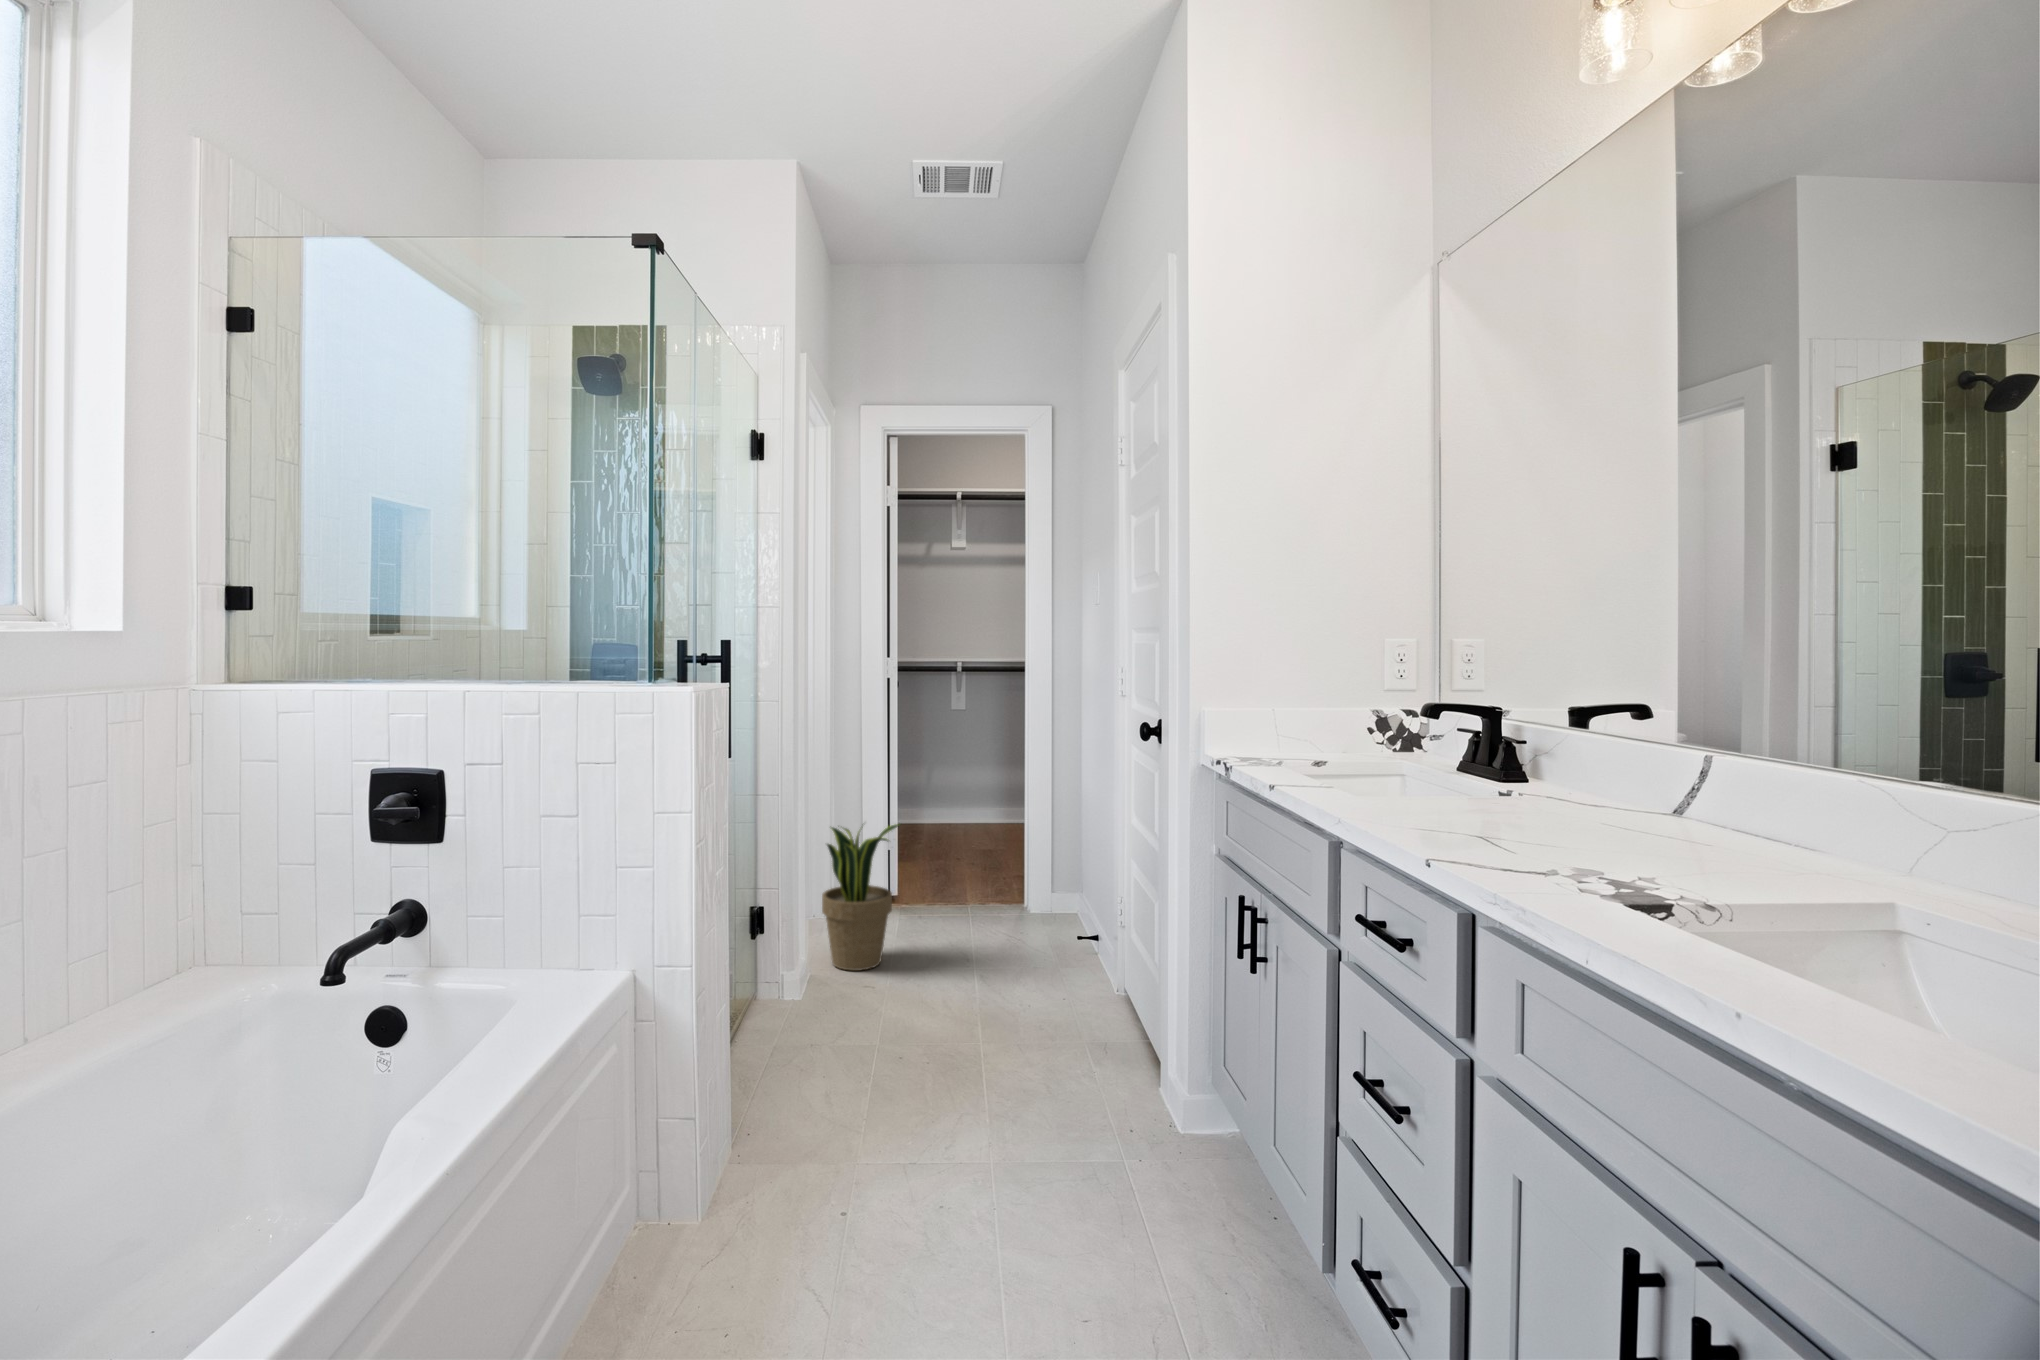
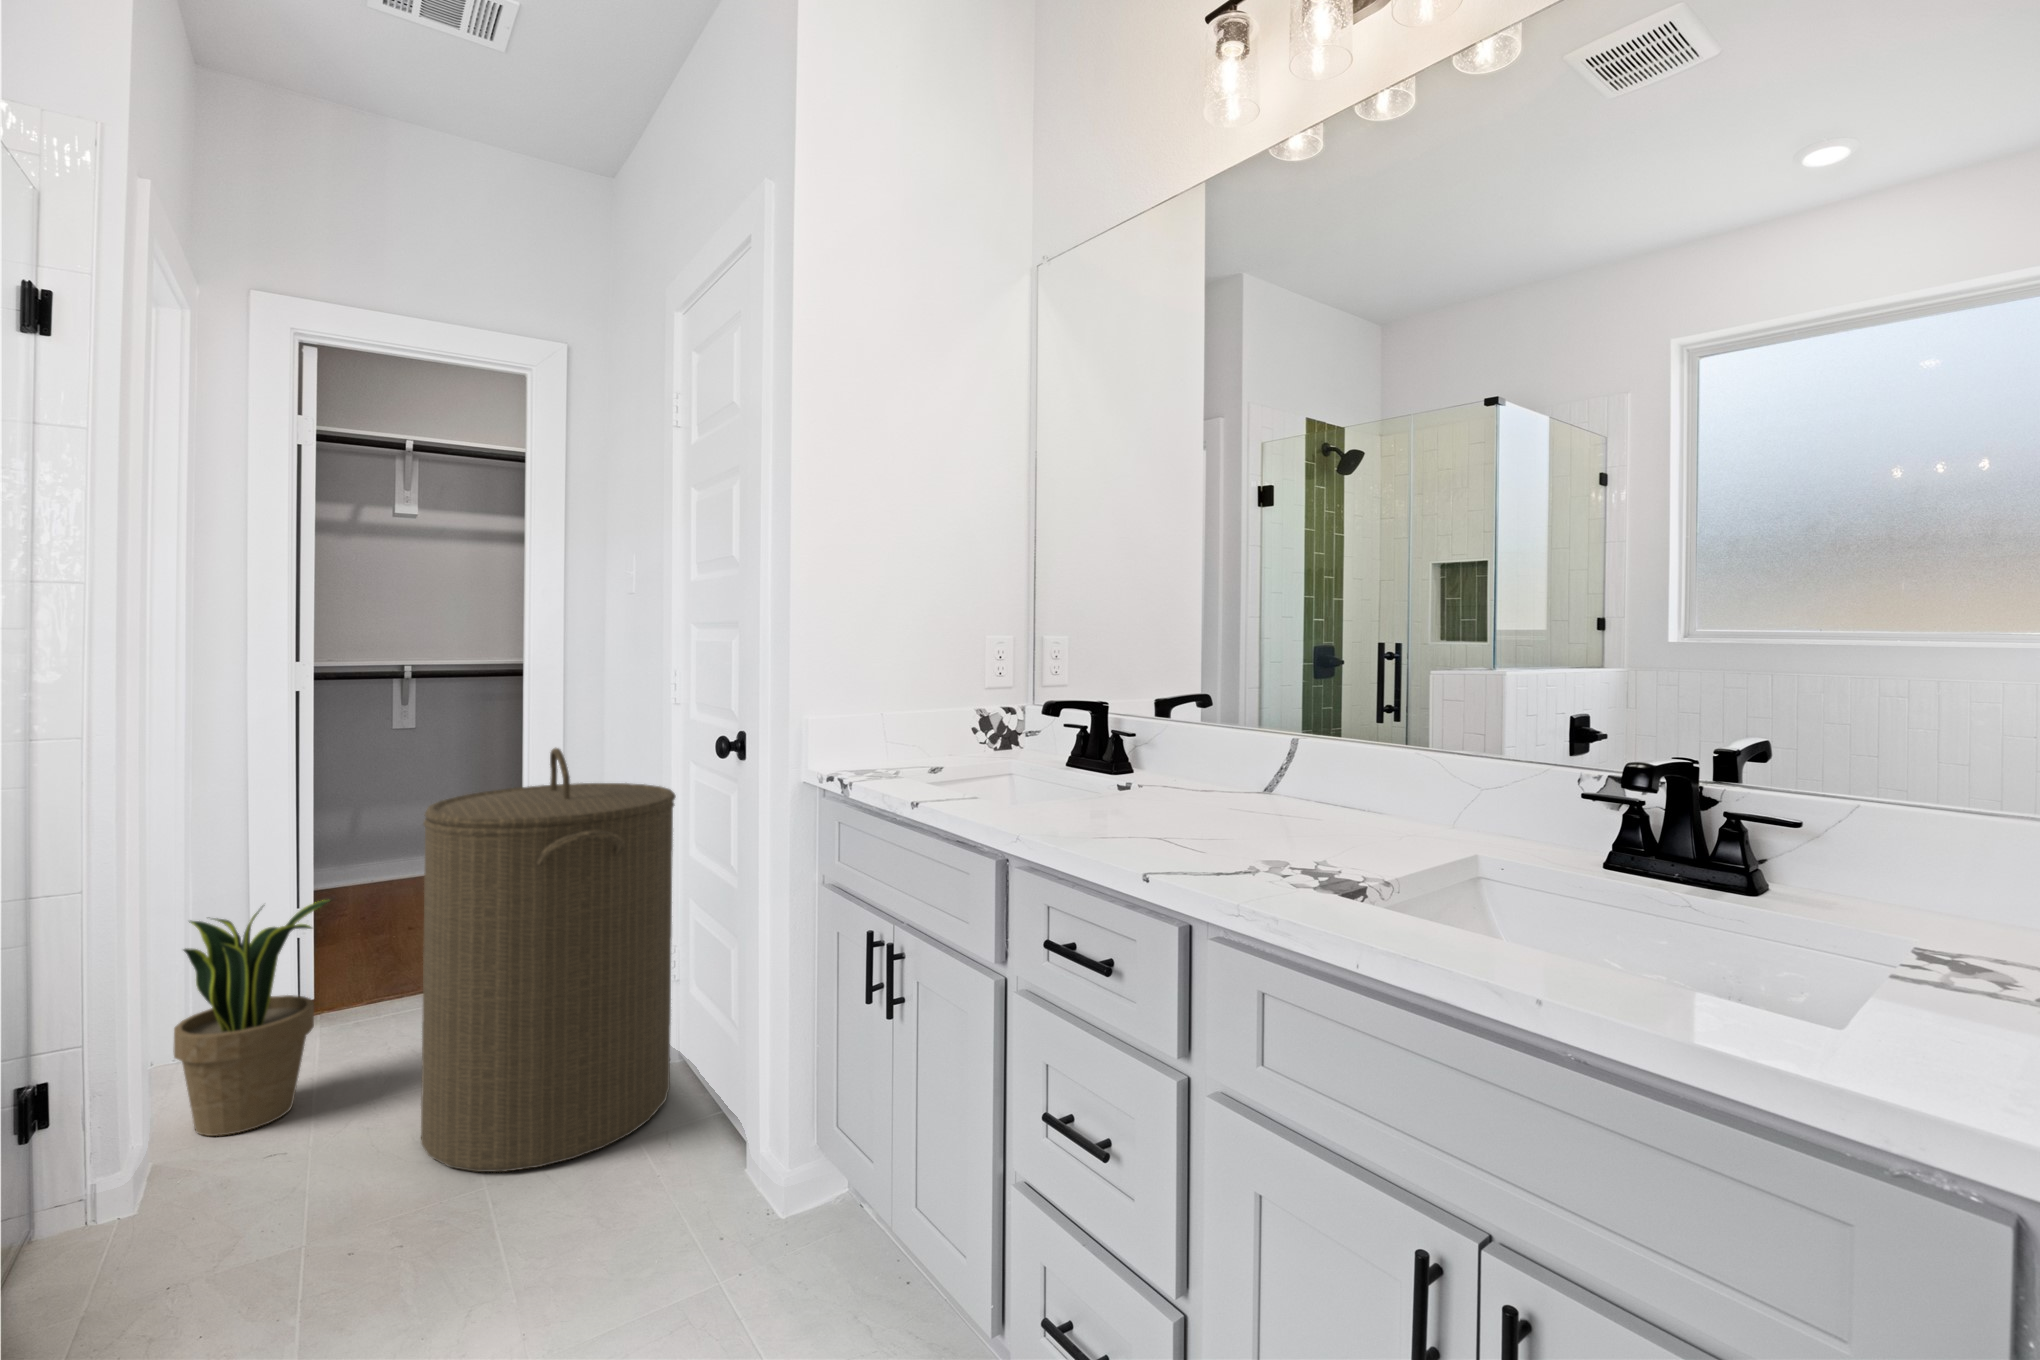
laundry hamper: none [946,726,1117,1043] -> present [421,748,676,1172]

